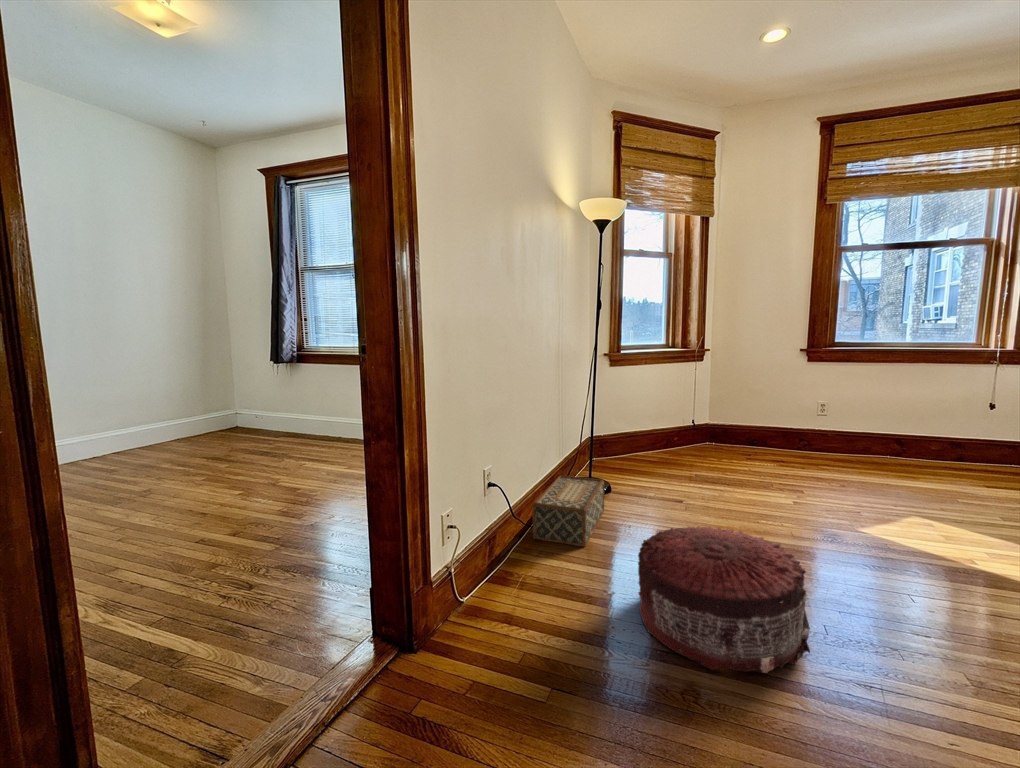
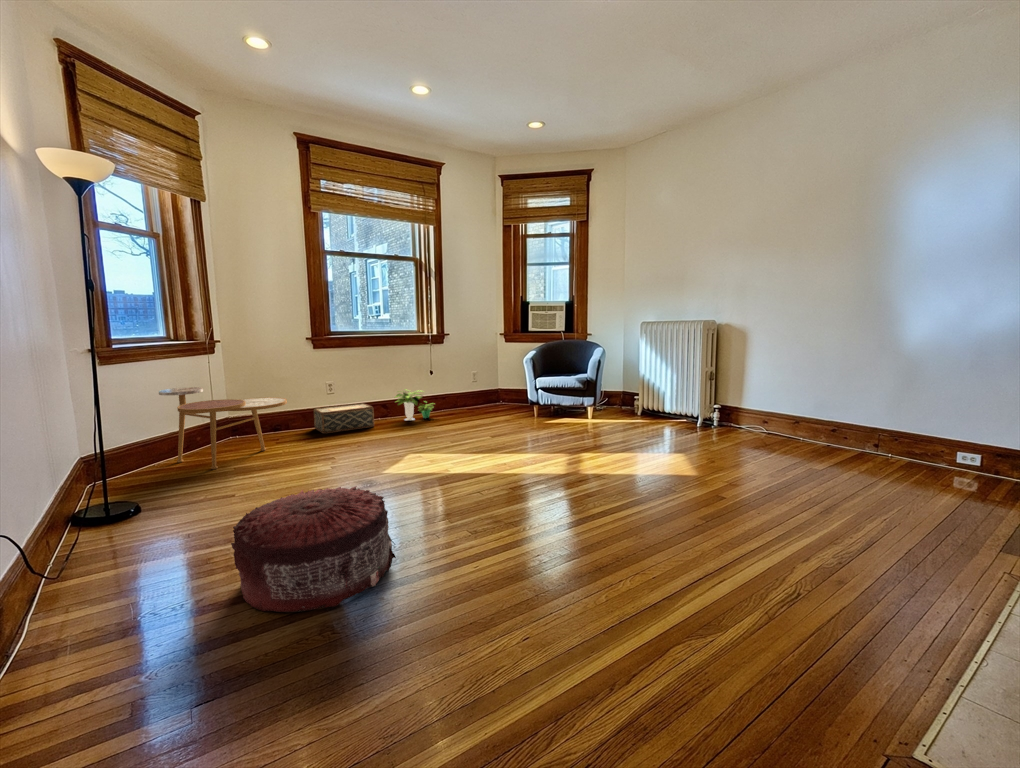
side table: none [651,390,762,470] -> present [159,387,287,469]
potted plant: none [916,424,992,471] -> present [395,389,433,420]
woven basket: present [533,476,604,547] -> present [314,403,374,434]

